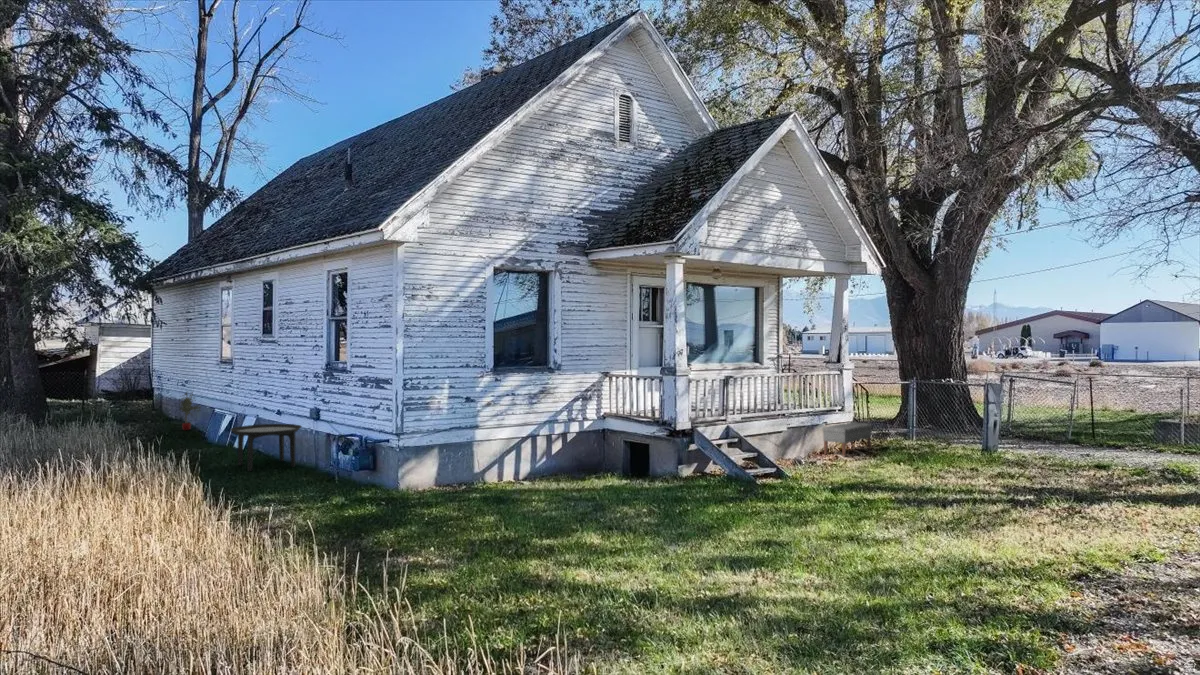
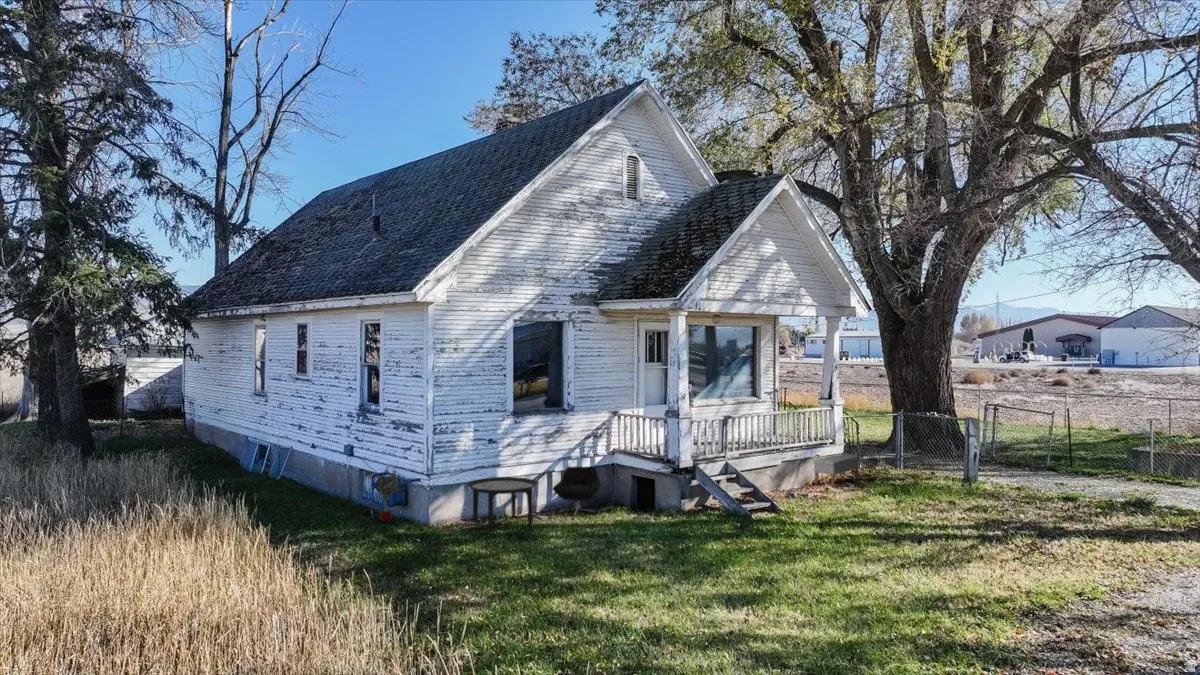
potted tree: present [179,393,200,431] -> present [376,467,404,522]
round table: present [230,424,302,471] -> present [468,477,537,531]
lounge chair: none [537,430,590,482] -> present [553,467,600,515]

